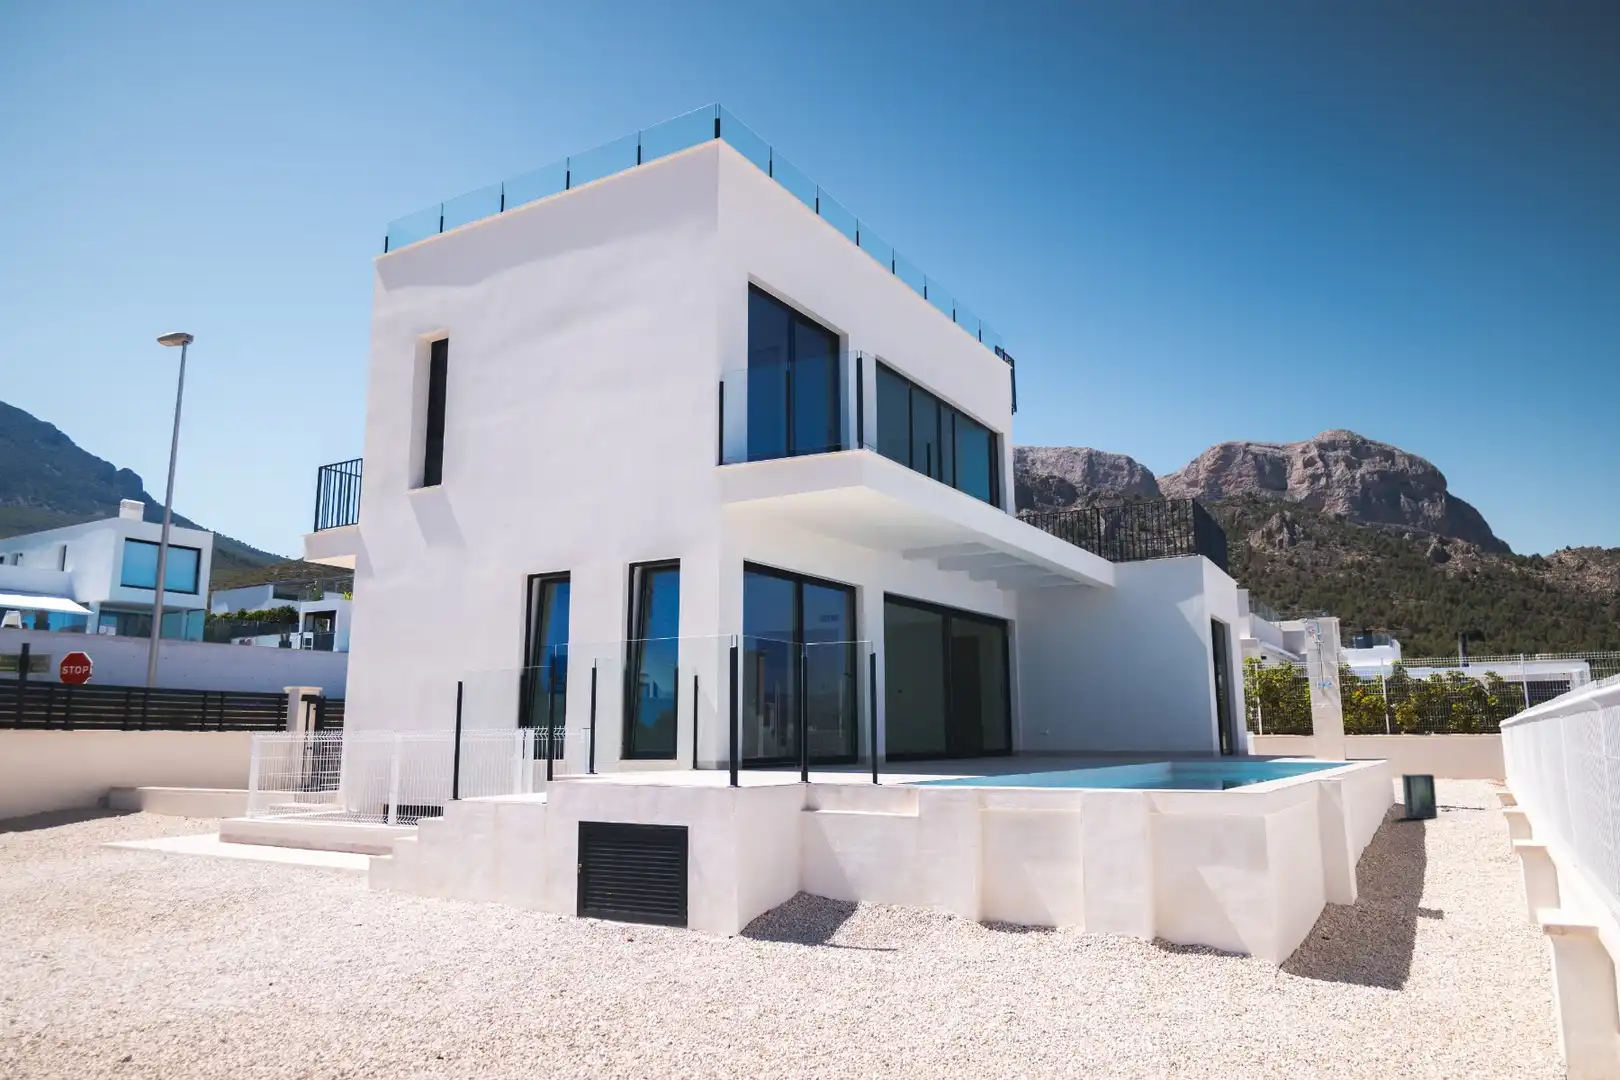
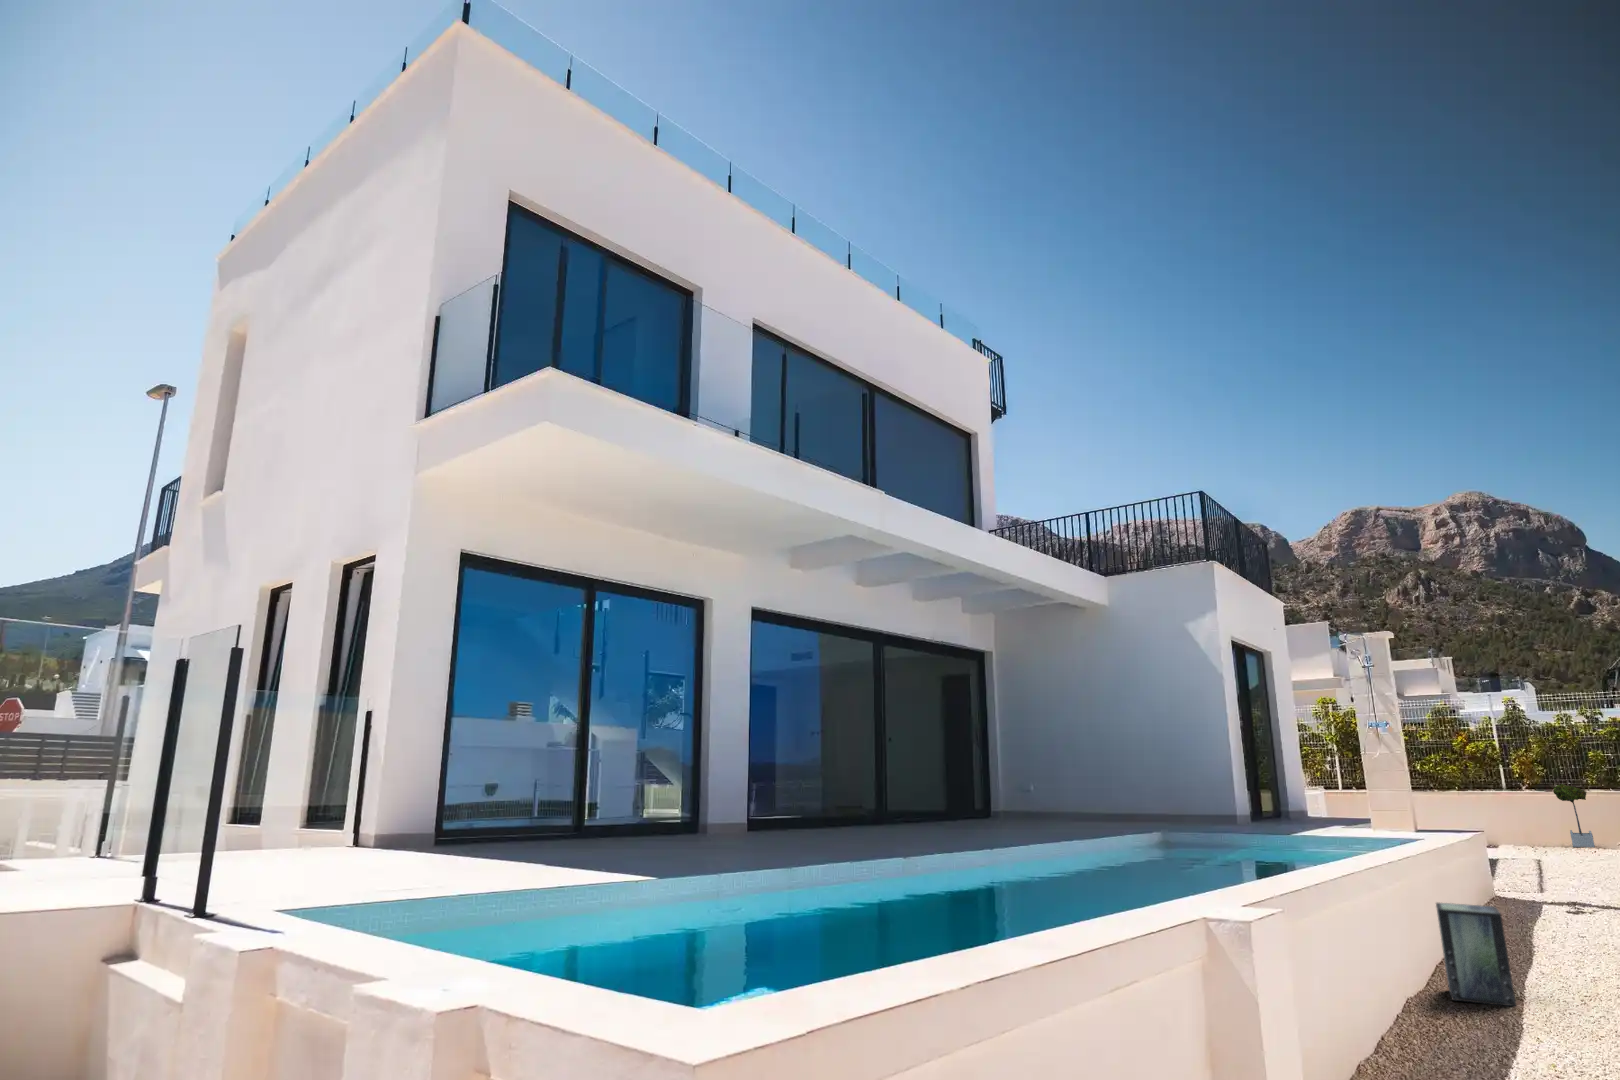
potted tree: none [1428,725,1451,772] -> present [1553,784,1595,847]

